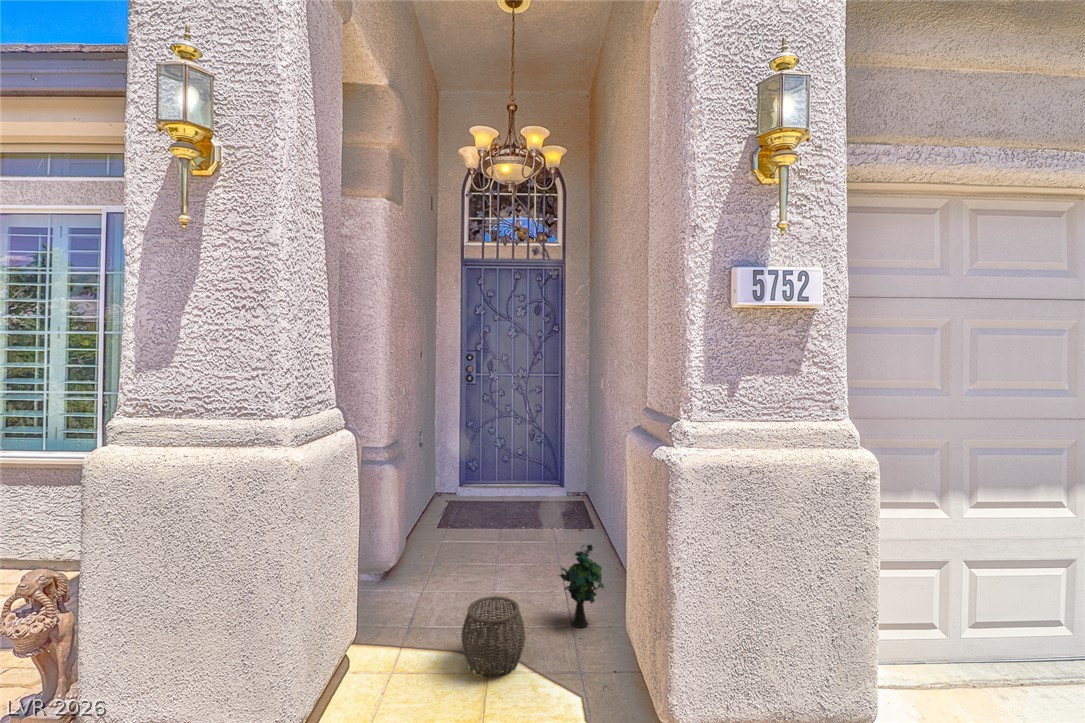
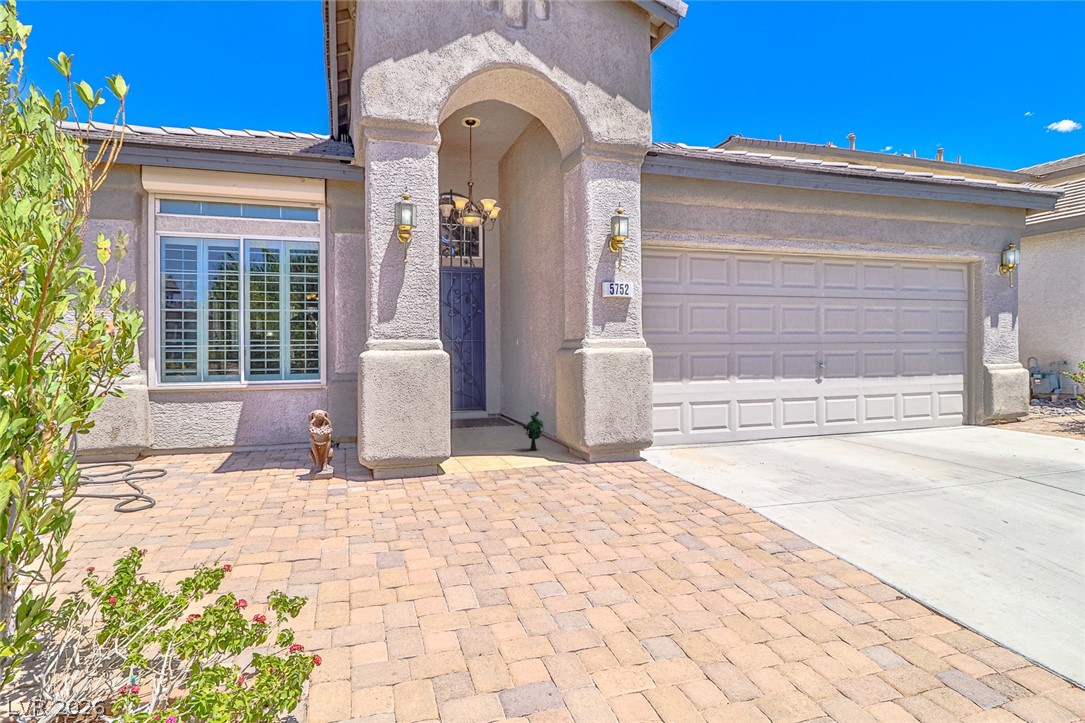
woven basket: present [461,596,525,676] -> none [488,432,517,460]

